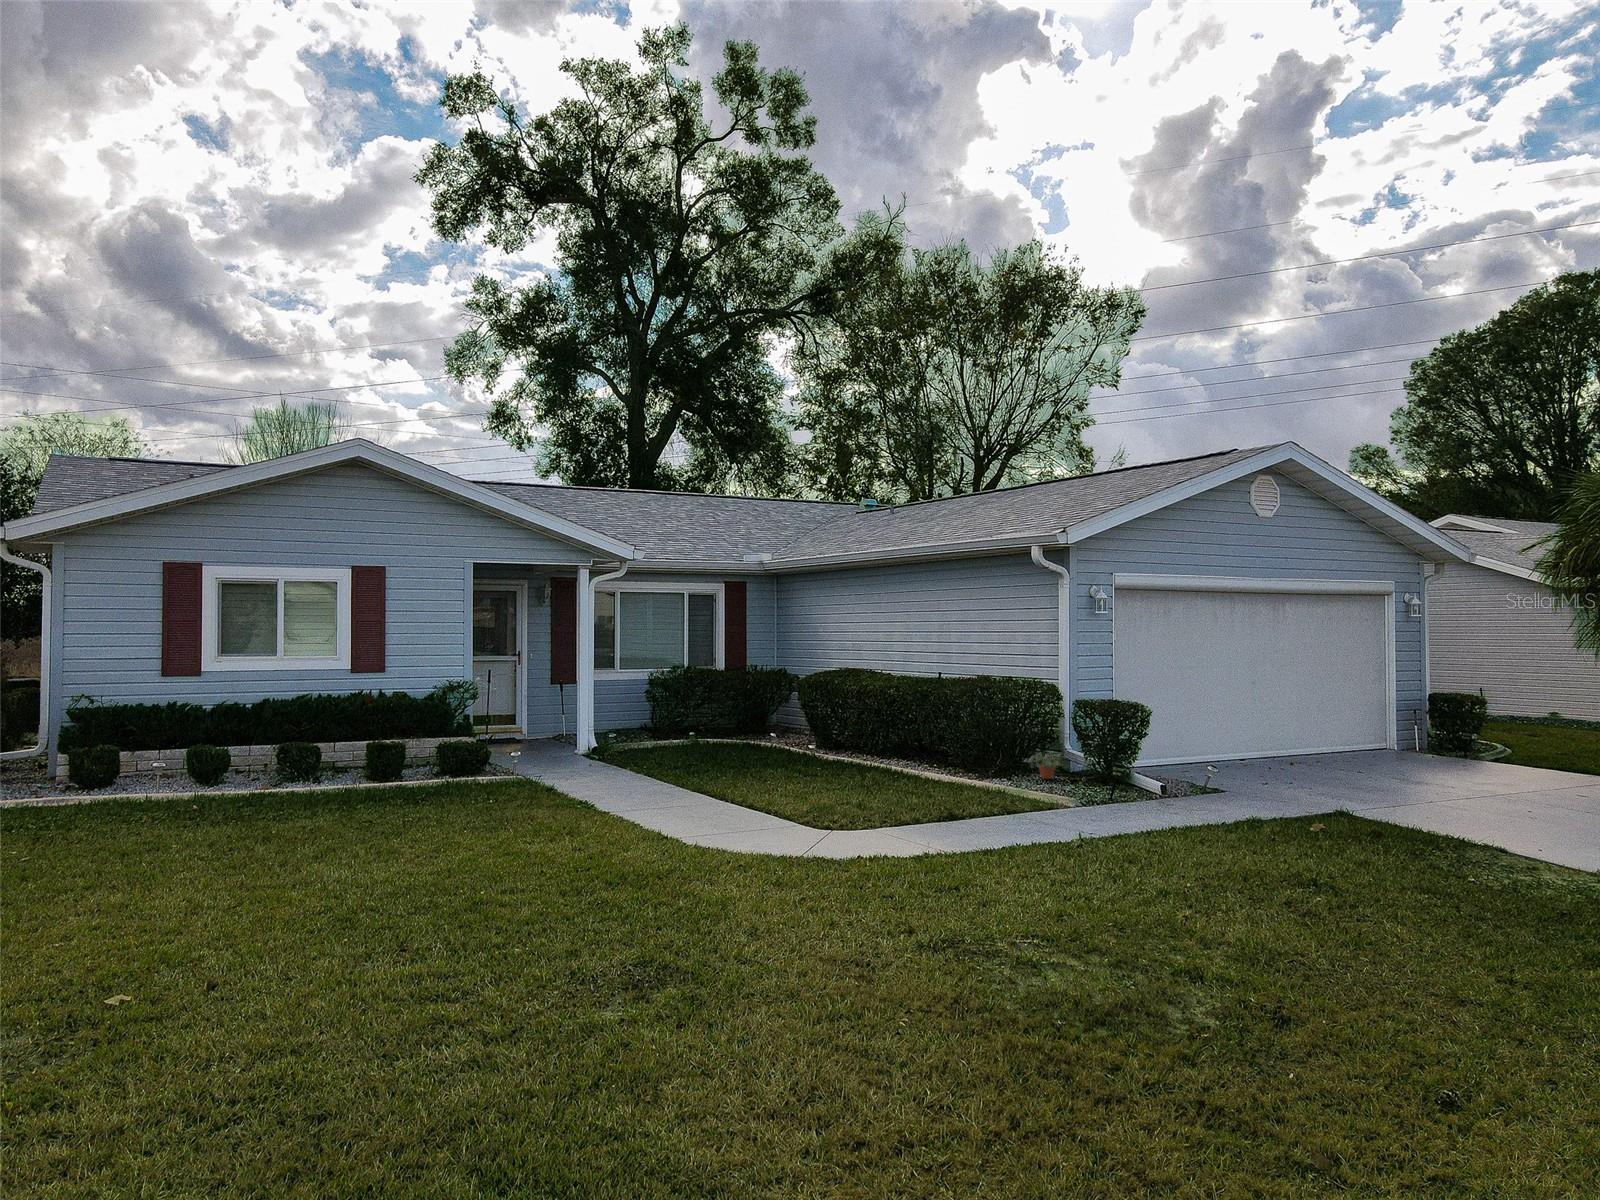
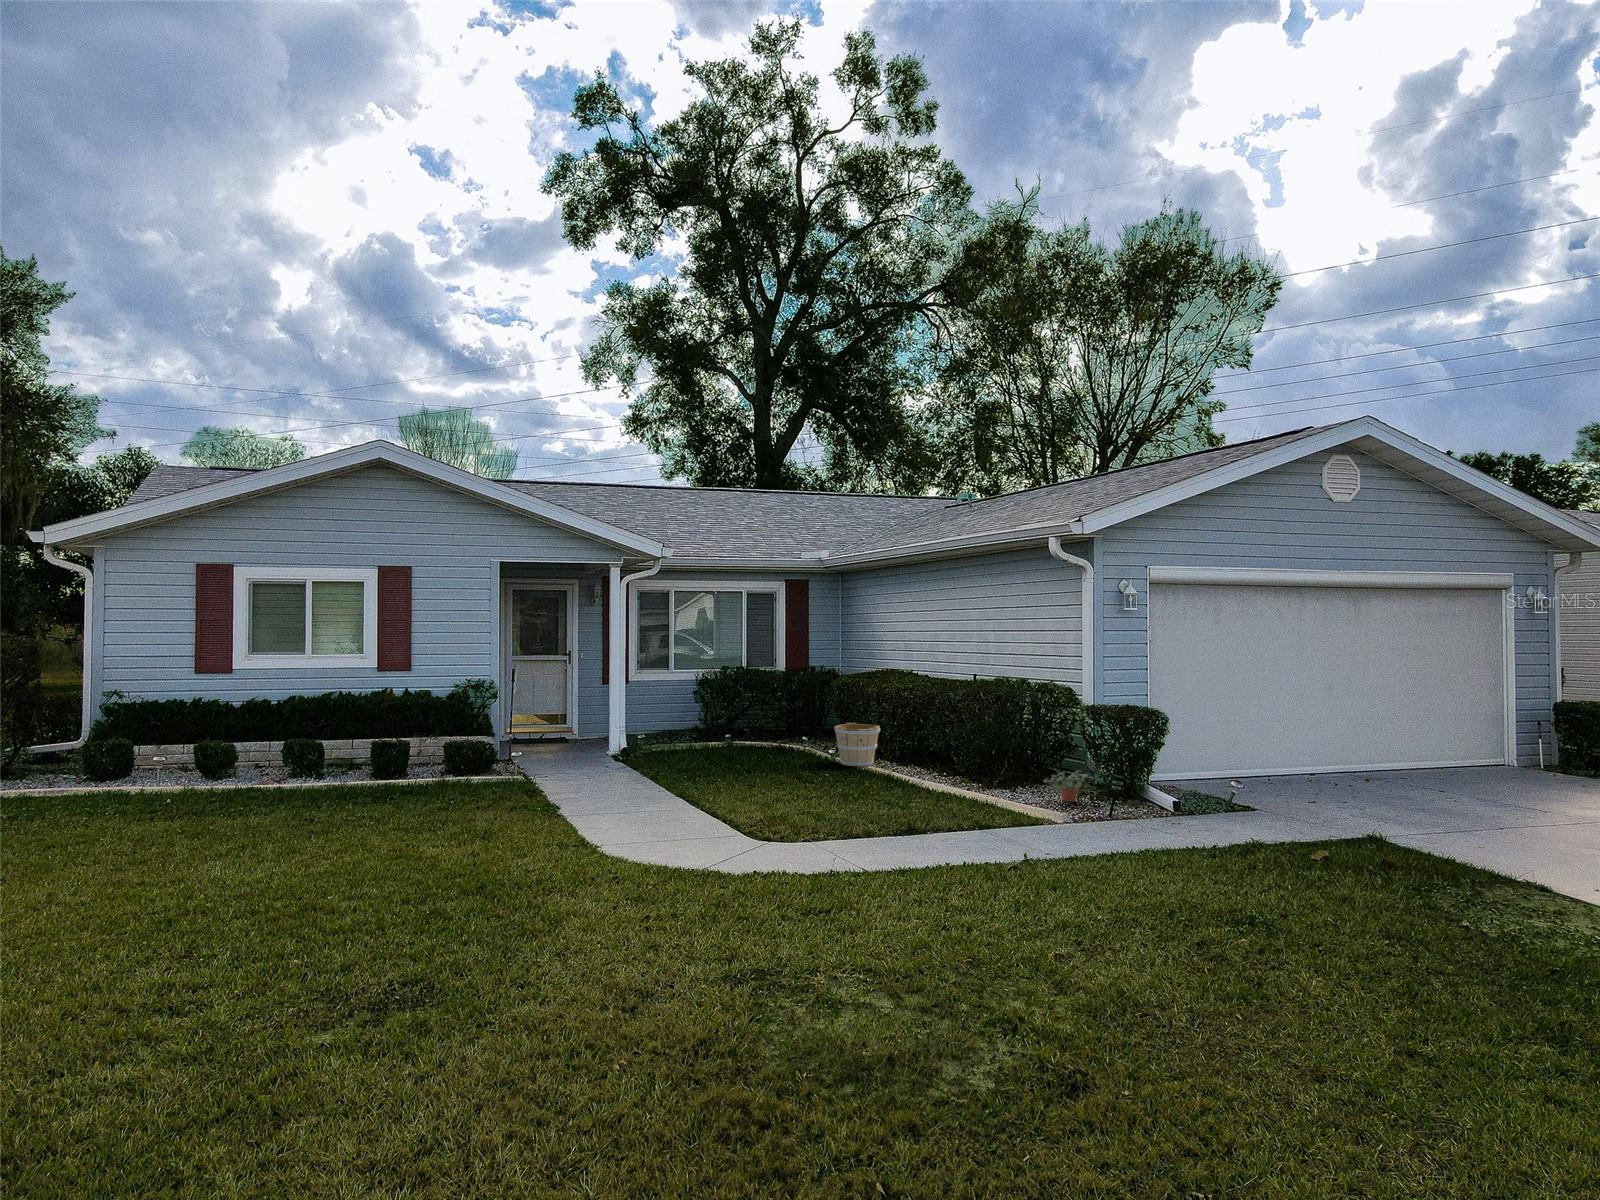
wooden bucket: none [809,715,852,756] -> present [834,723,880,766]

